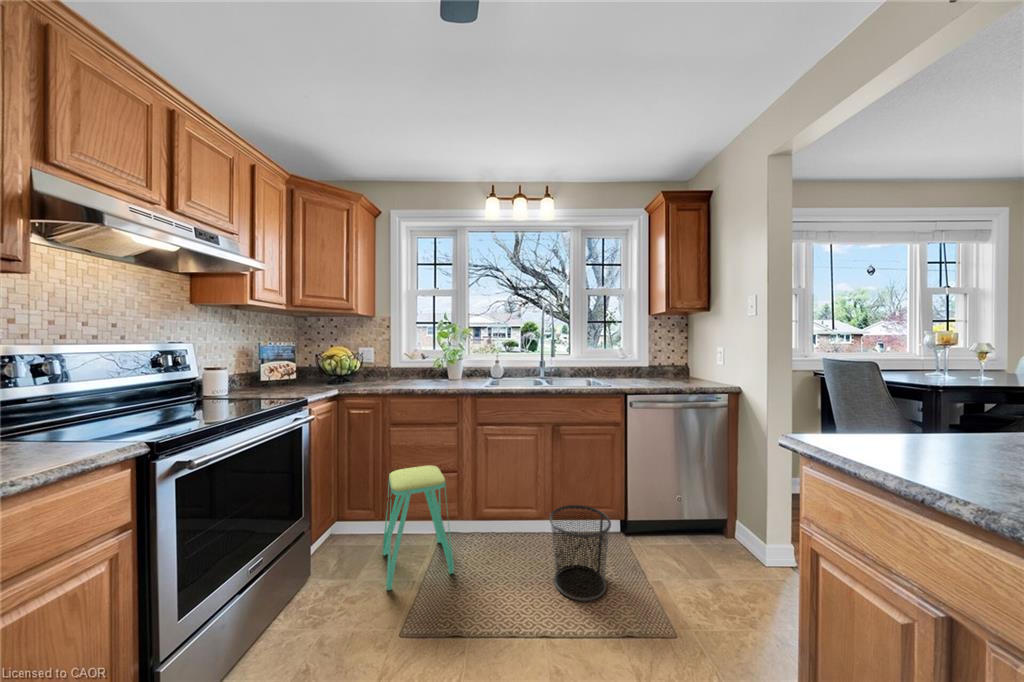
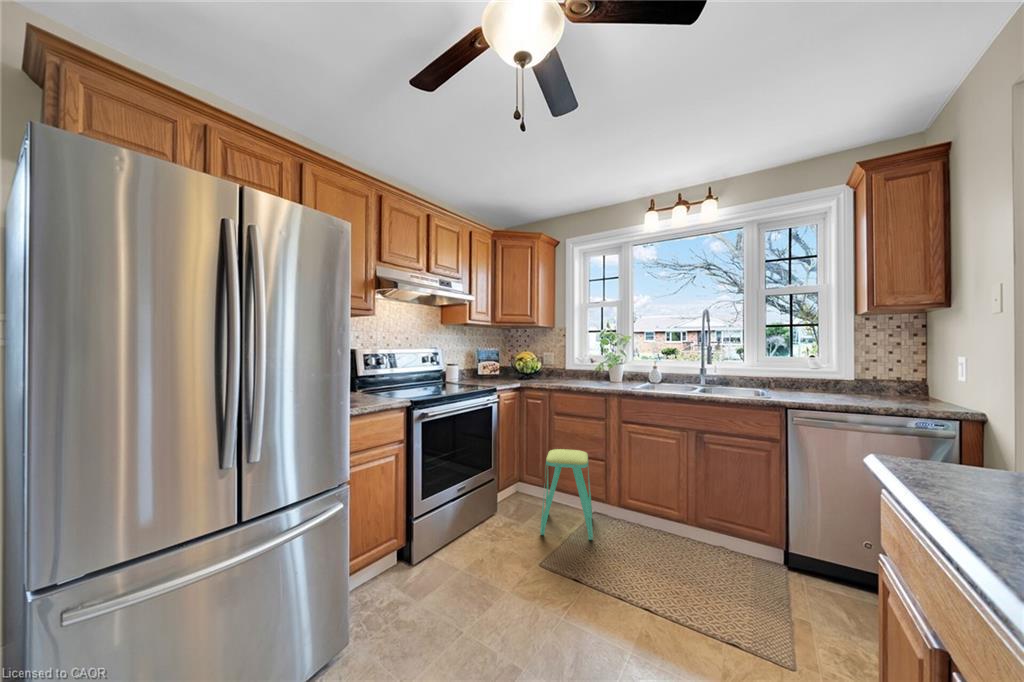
waste bin: present [550,505,611,601] -> none [672,509,738,599]

